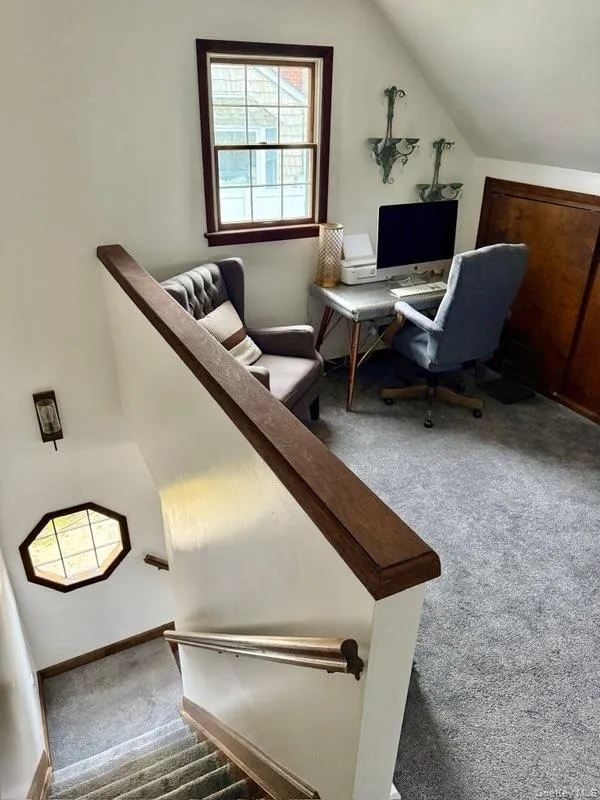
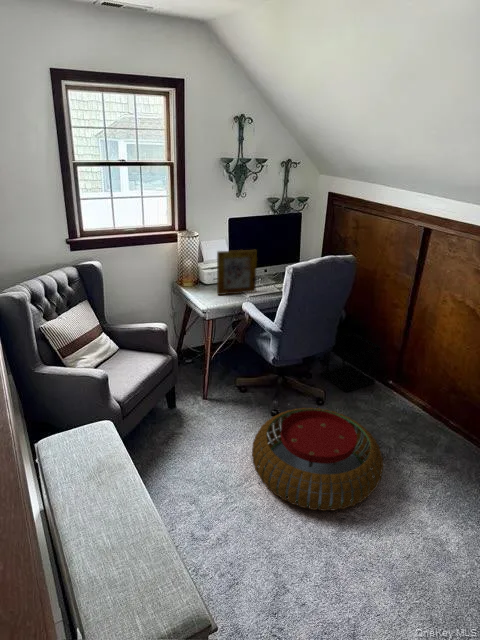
picture frame: none [365,244,411,295] -> present [217,250,257,295]
pouf: none [414,414,555,510] -> present [252,408,383,511]

